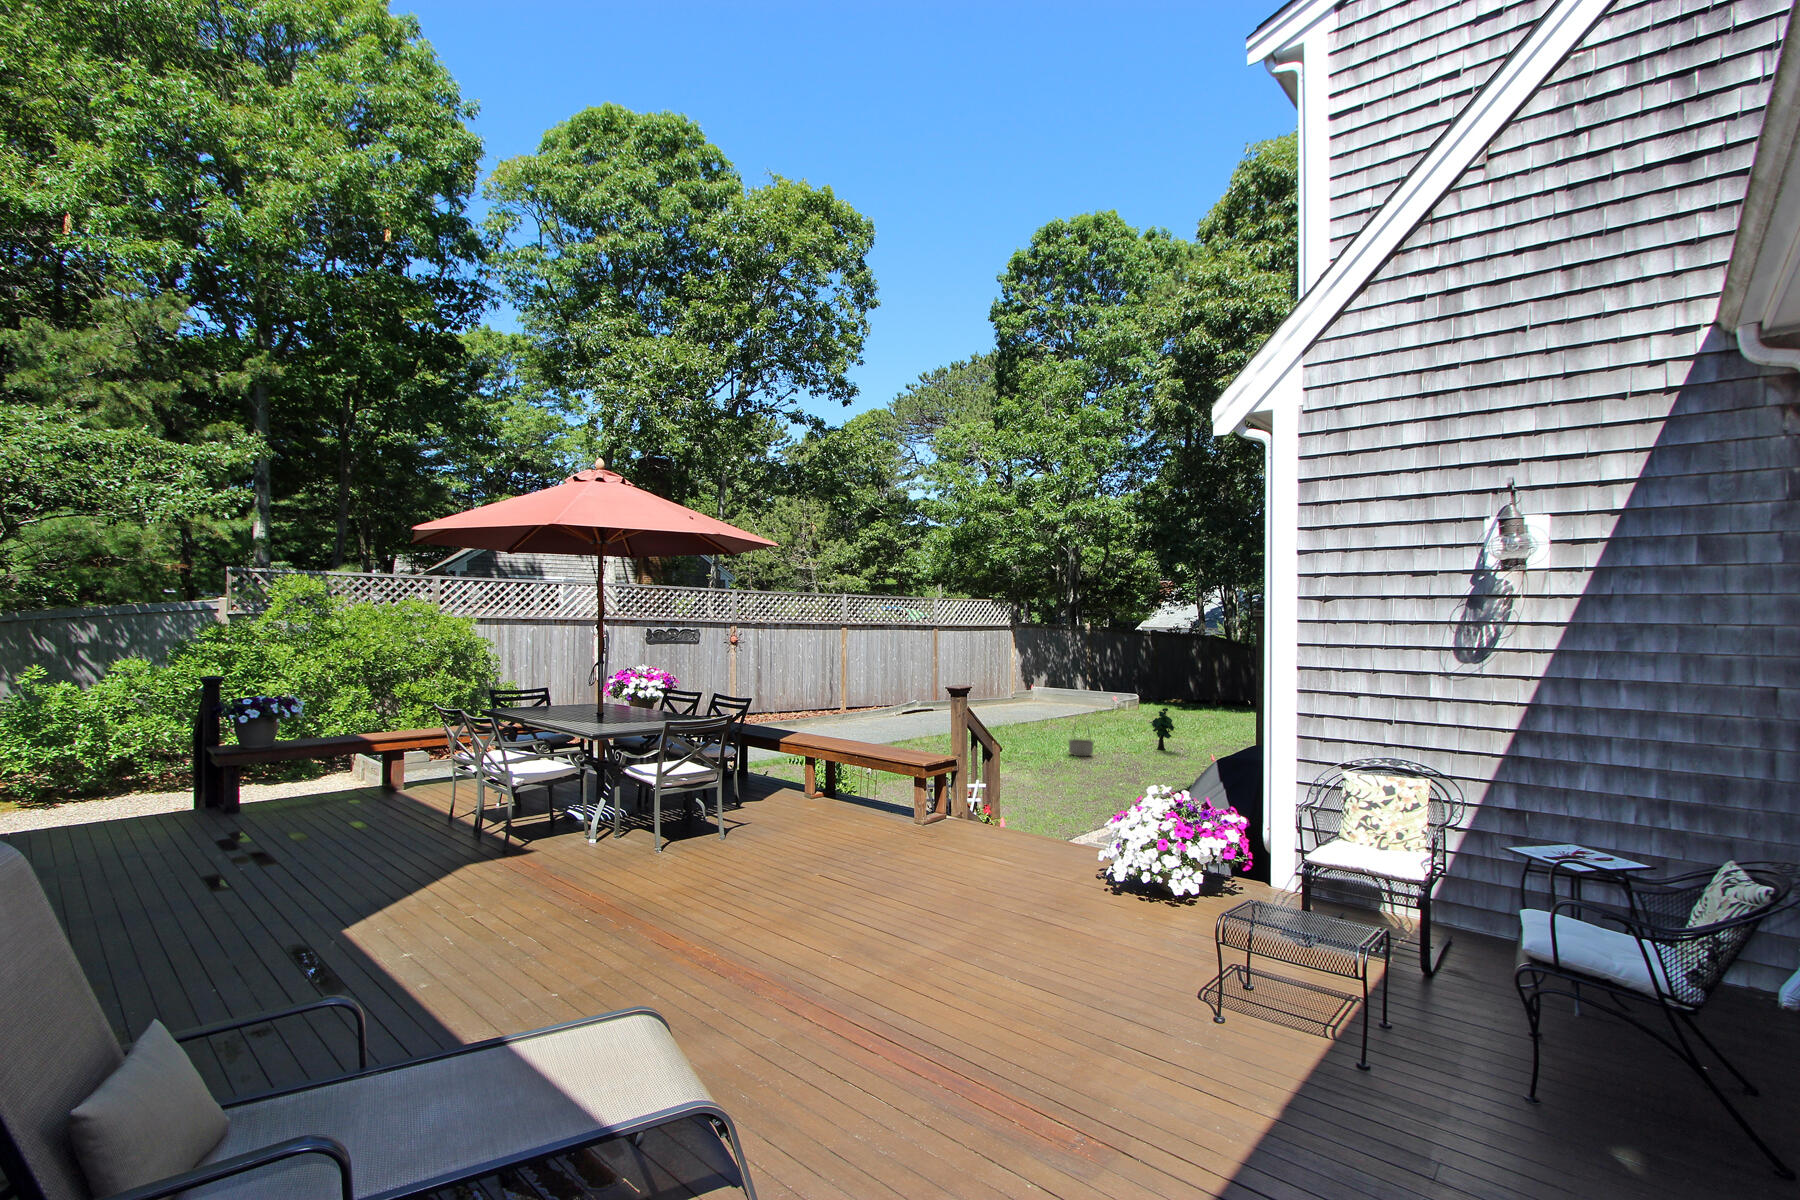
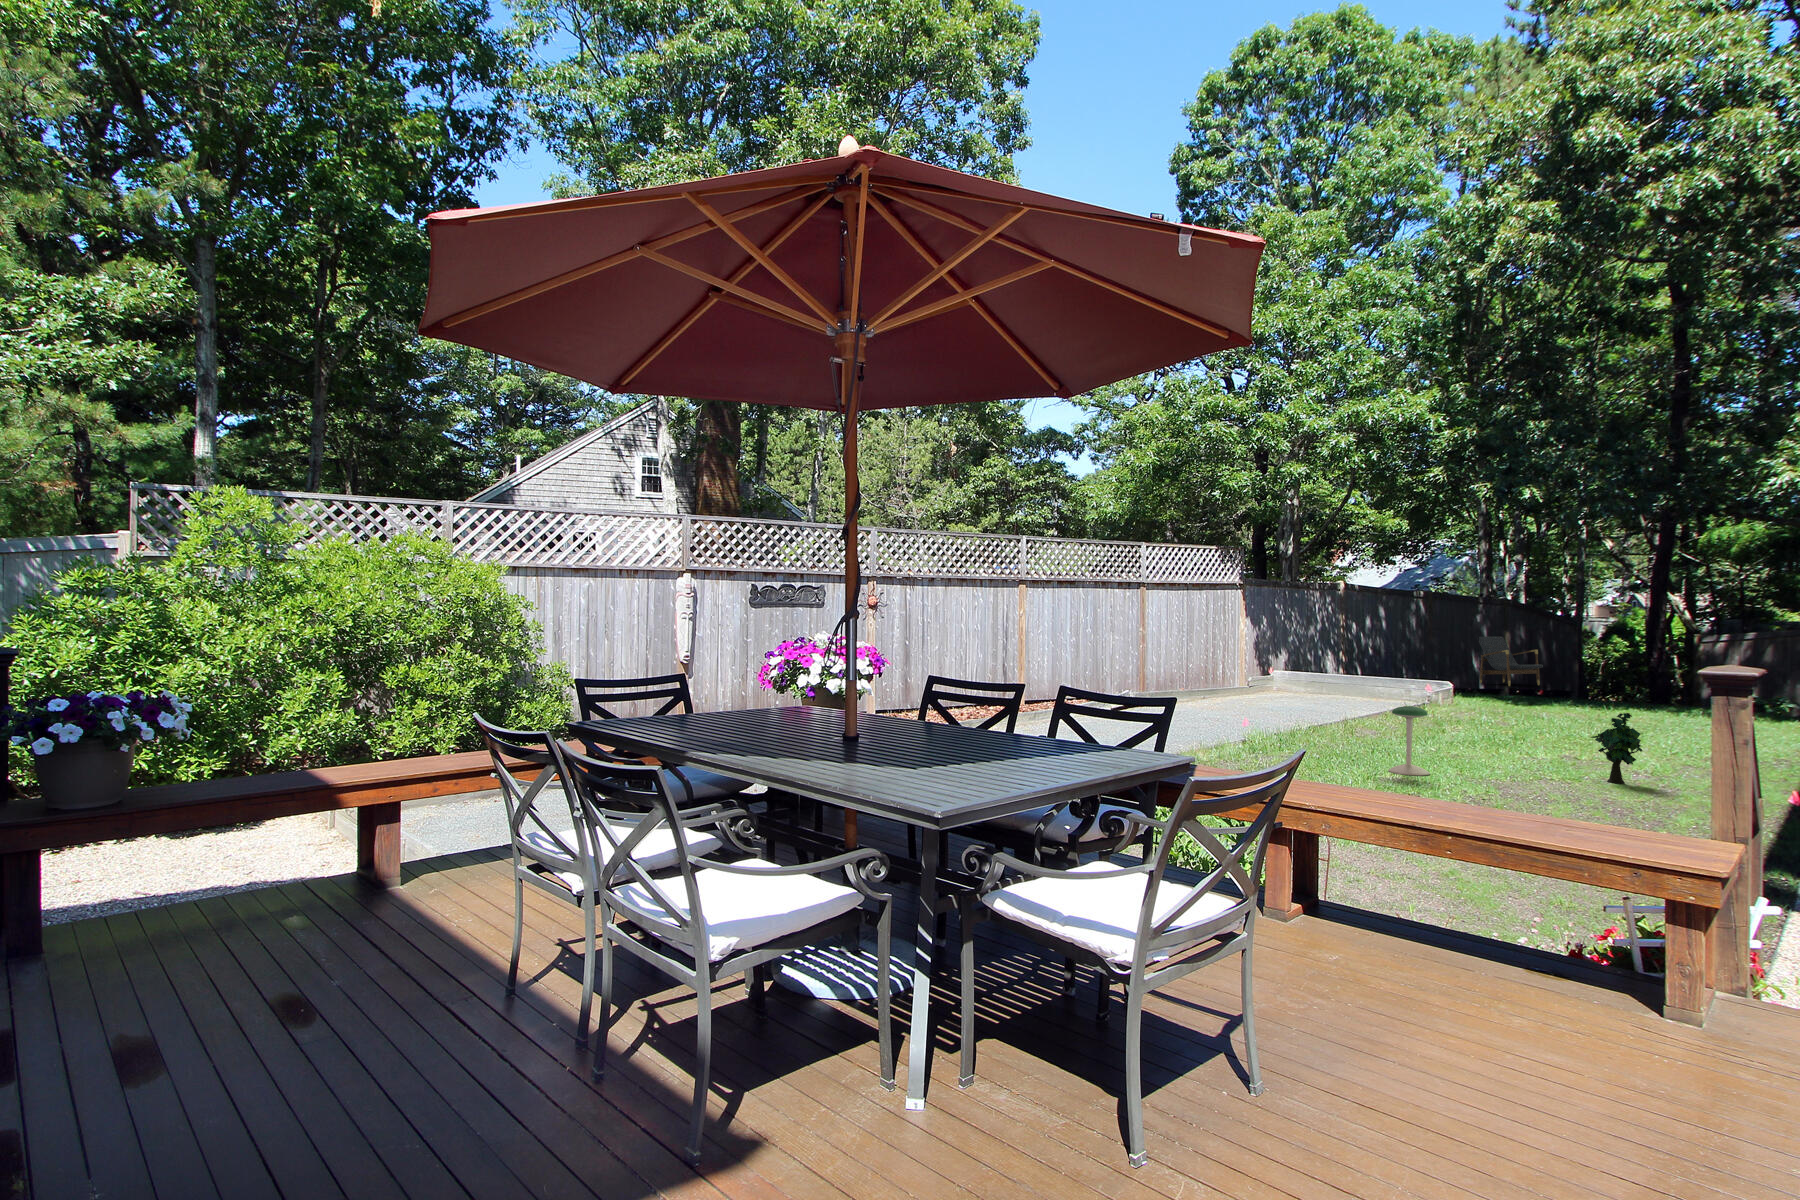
lounge chair: none [1189,661,1230,696] -> present [1479,637,1543,686]
stool: none [1034,706,1057,747] -> present [1388,706,1430,776]
basket: present [1069,719,1093,756] -> none [1473,731,1525,795]

